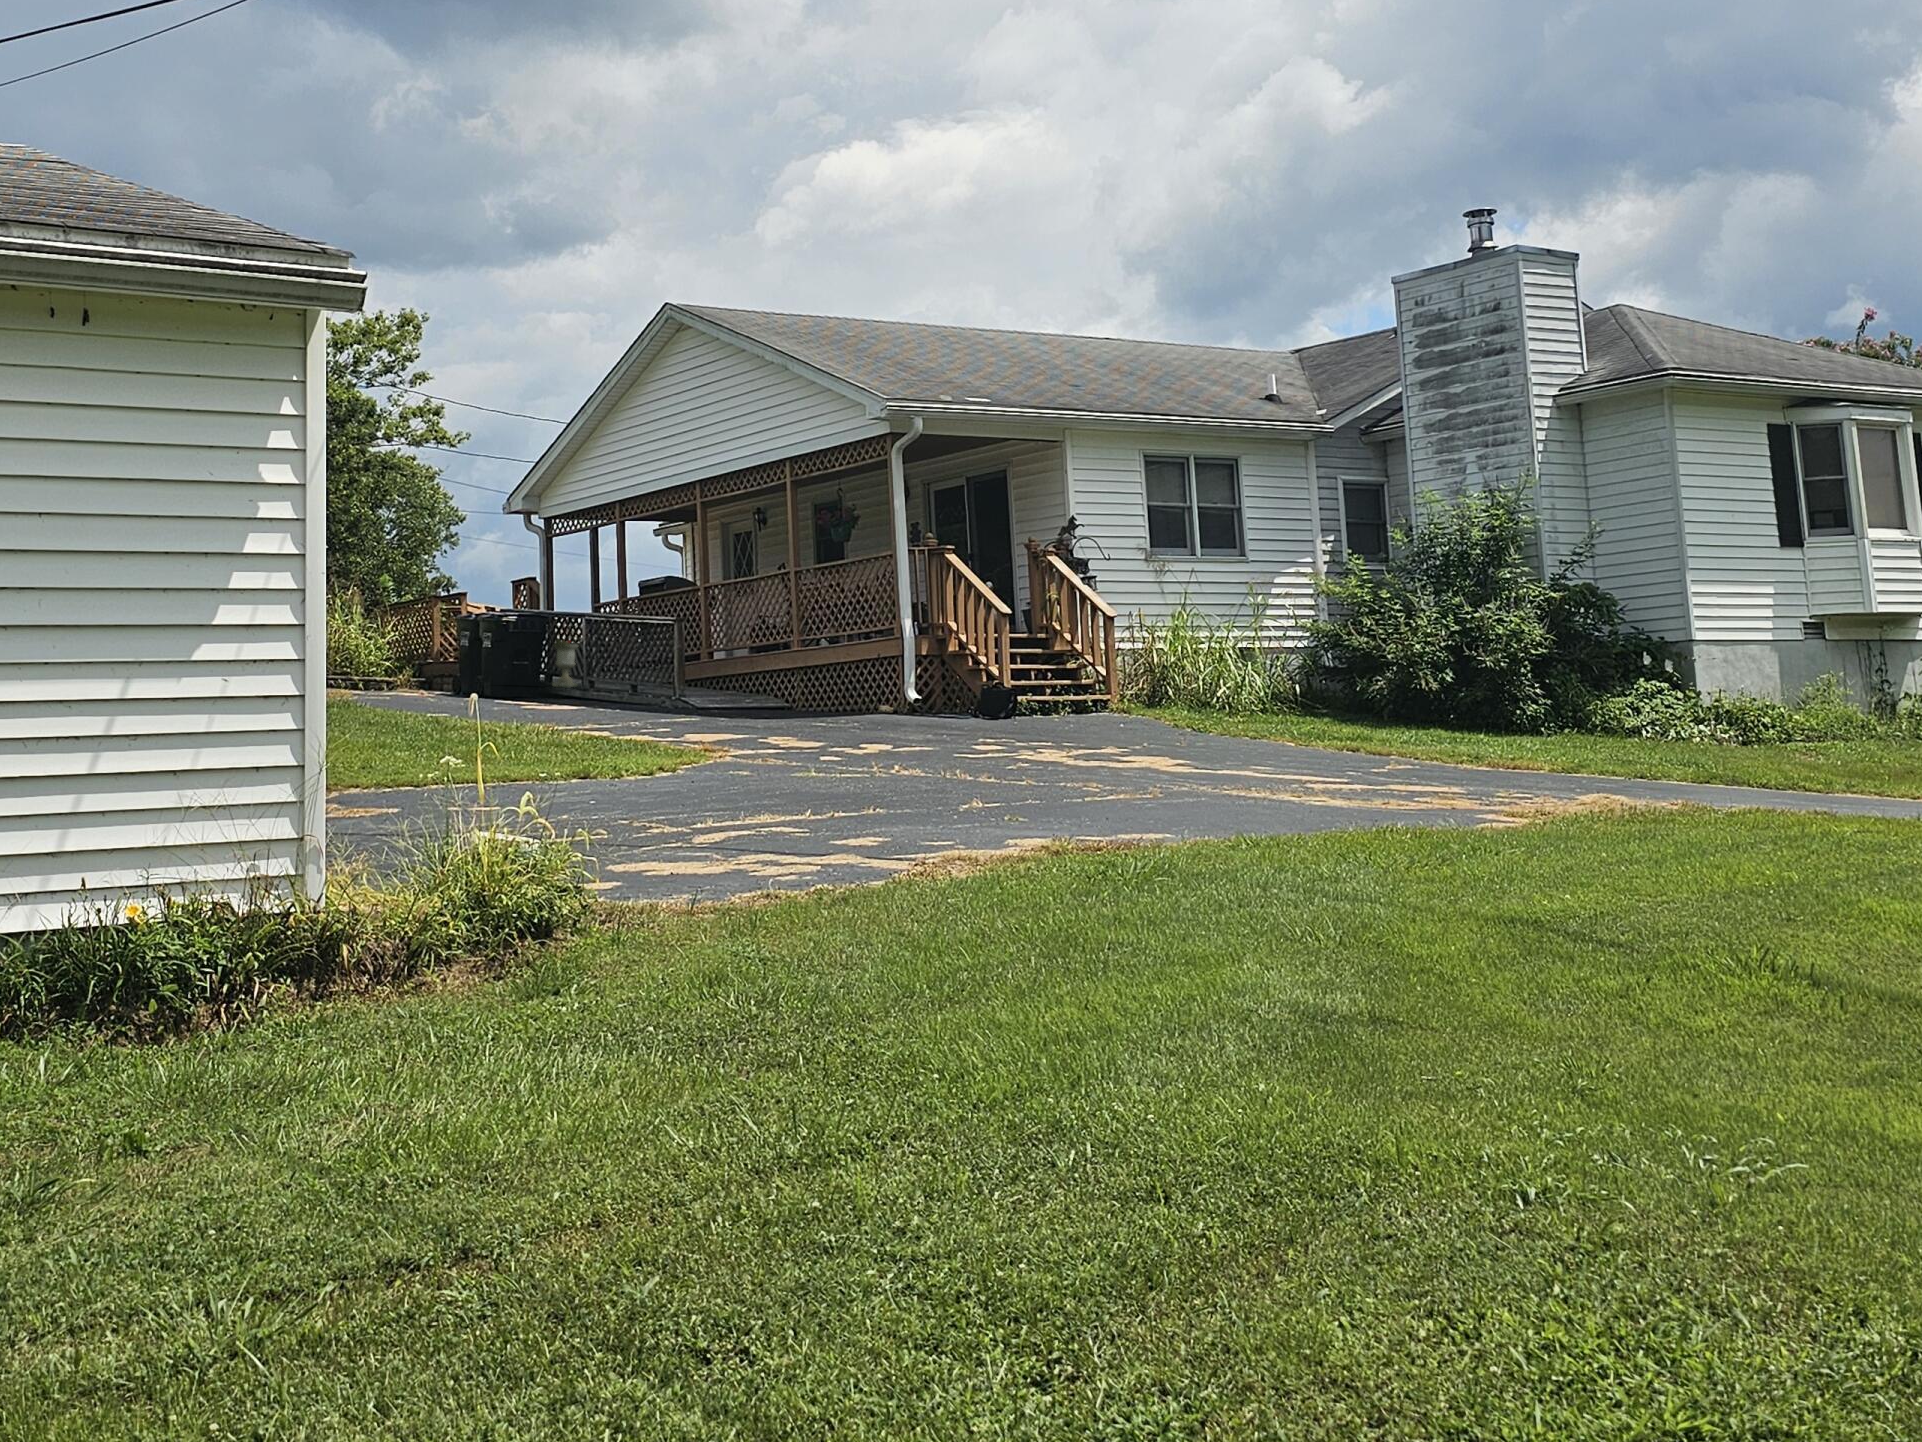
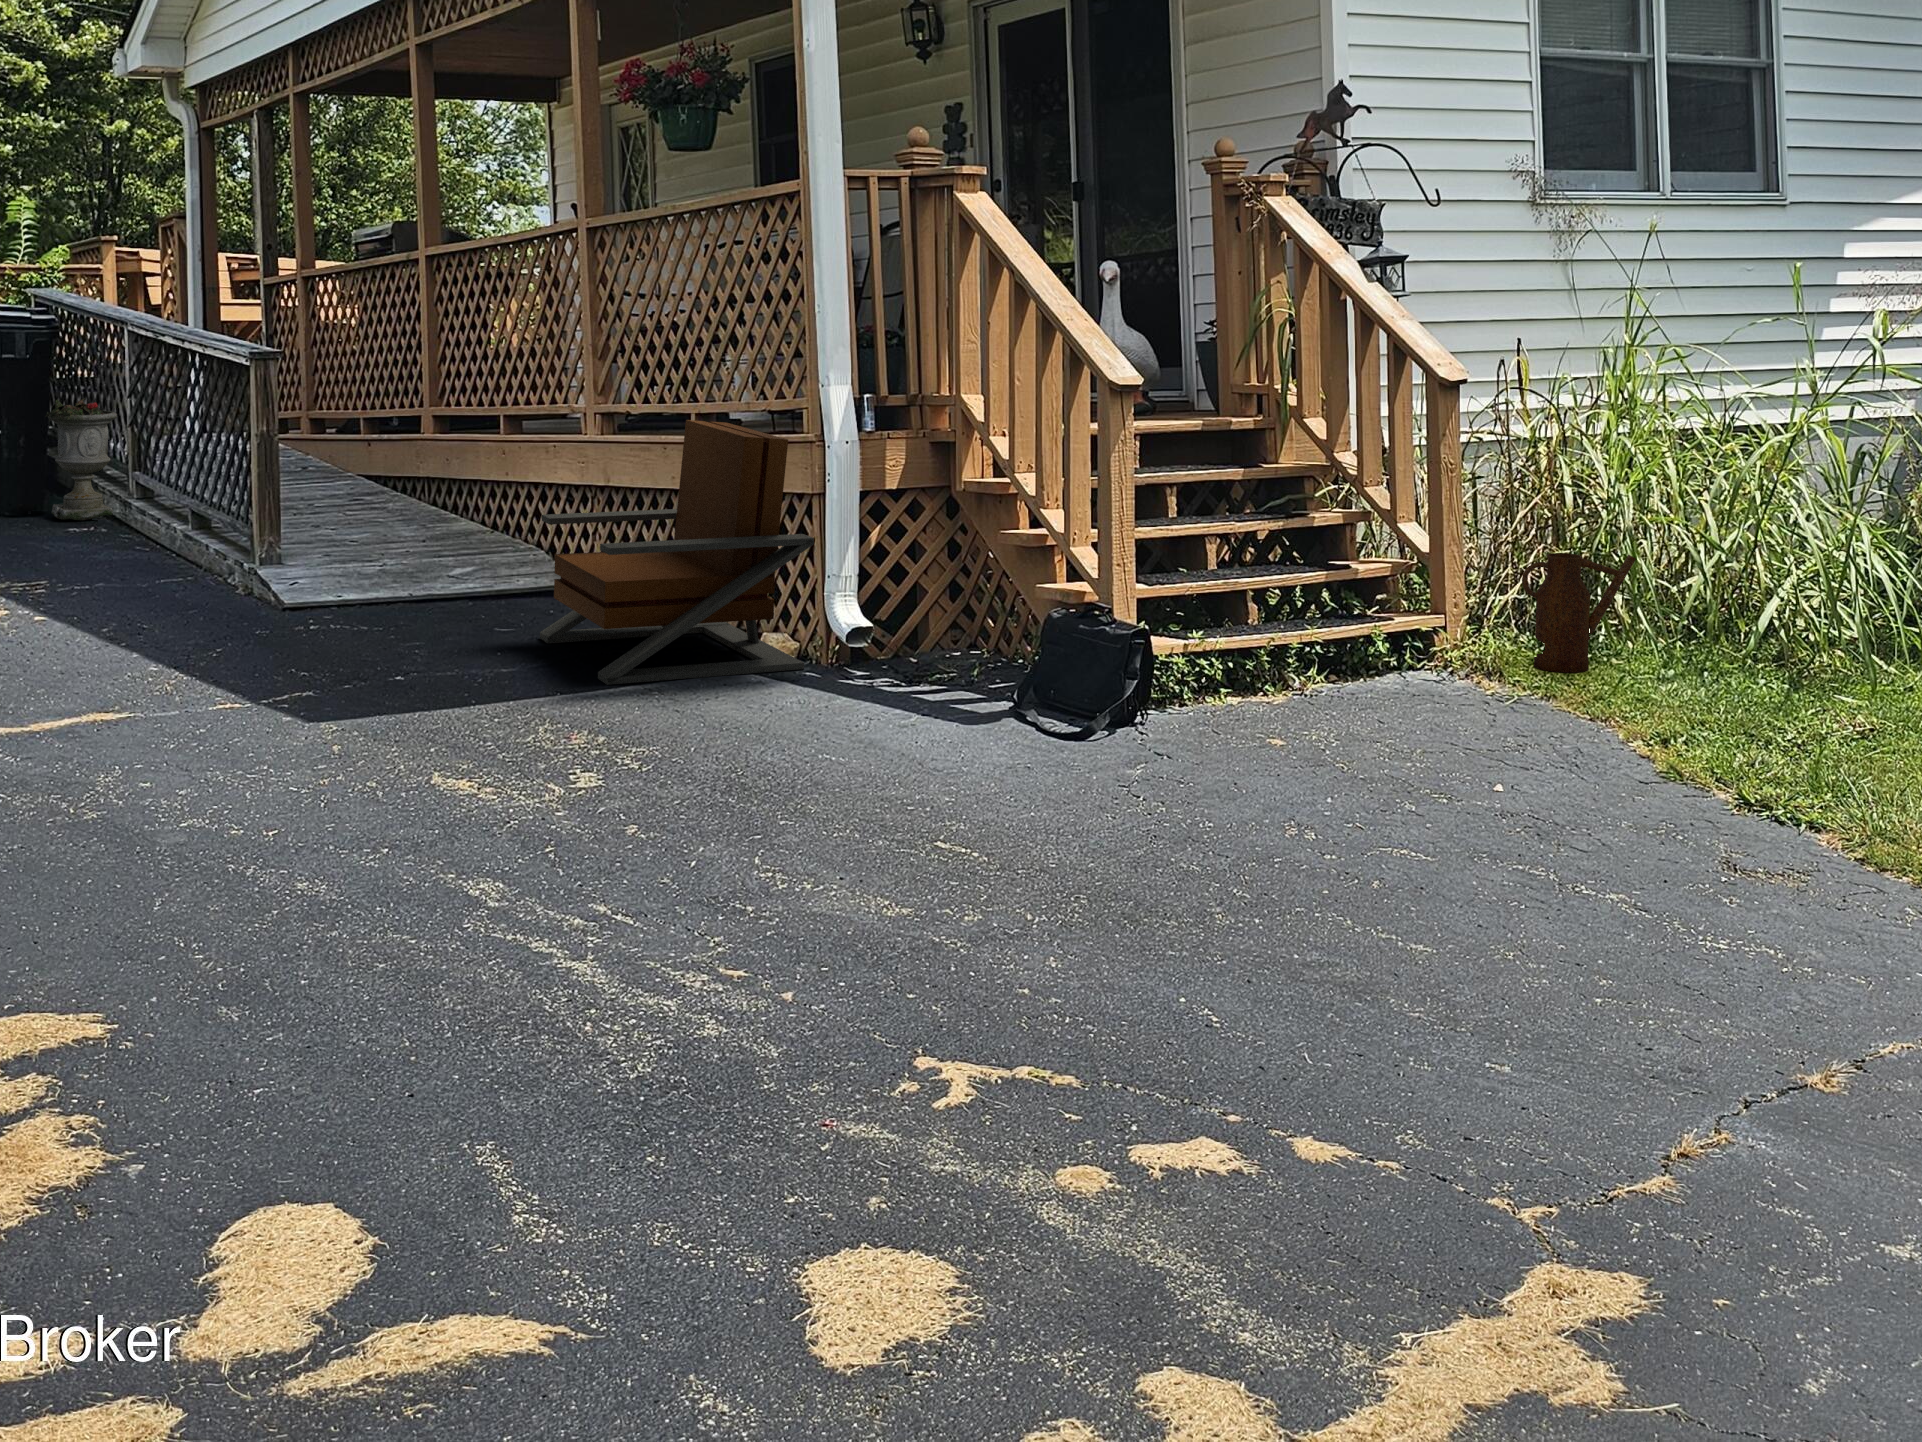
lounge chair: none [805,633,904,712] -> present [540,420,814,685]
watering can: none [1137,678,1175,717] -> present [1522,553,1636,673]

